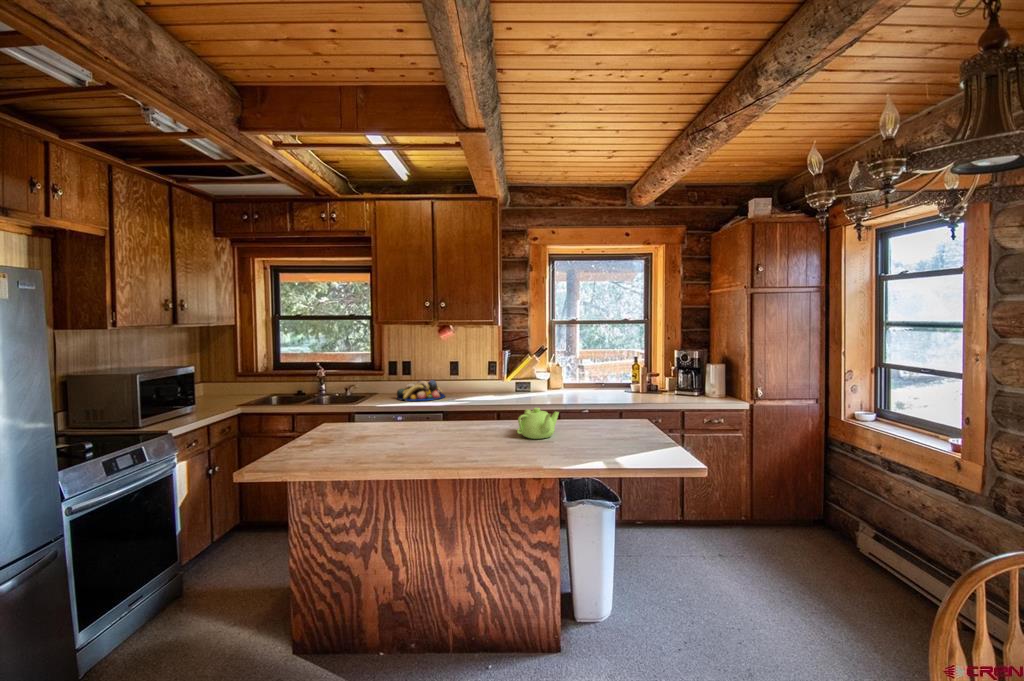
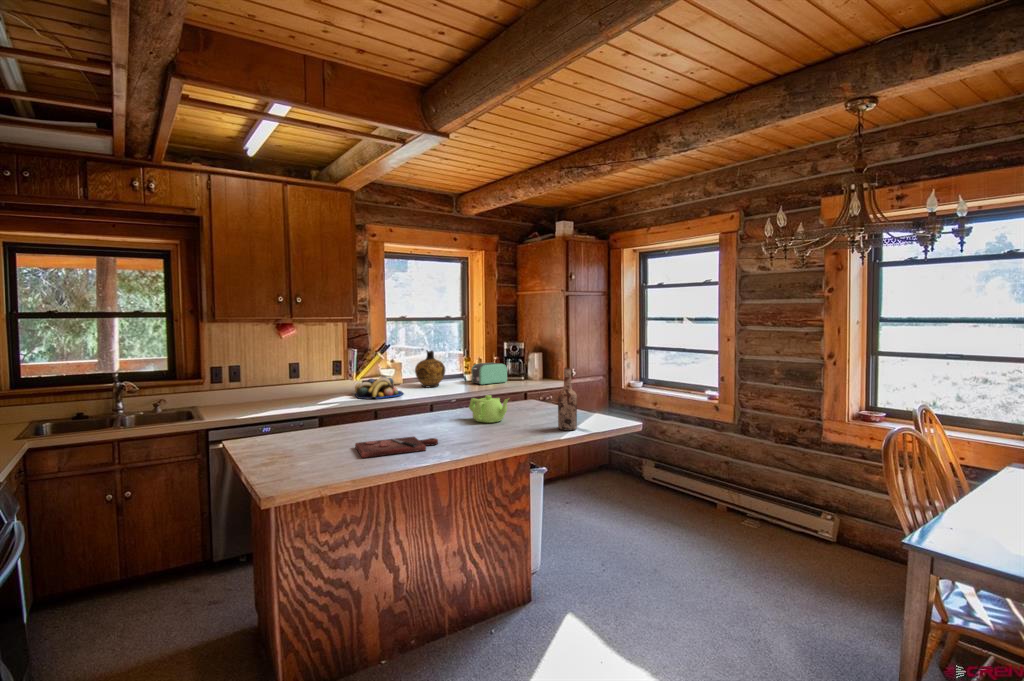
ceramic jug: none [565,354,596,394] -> present [415,350,445,388]
toaster: none [626,372,669,396] -> present [472,363,507,385]
fruit bowl: present [397,380,445,401] -> present [355,377,403,399]
wine bottle: none [580,384,604,462] -> present [558,368,577,431]
cutting board: none [354,439,438,456] -> present [355,437,438,458]

